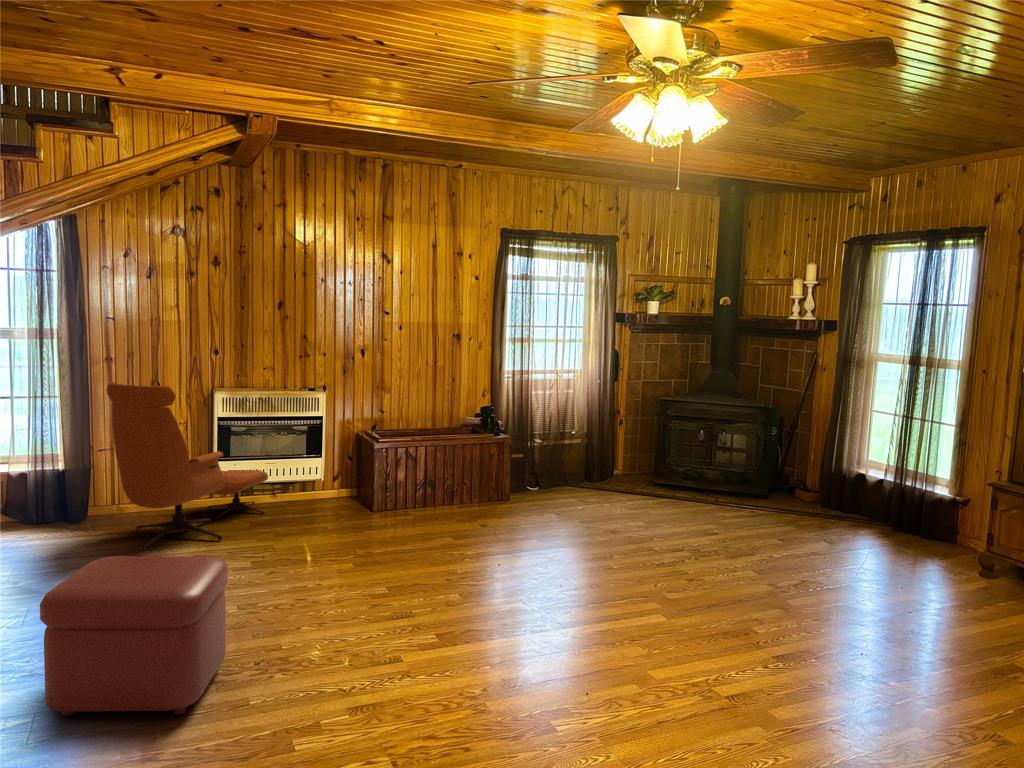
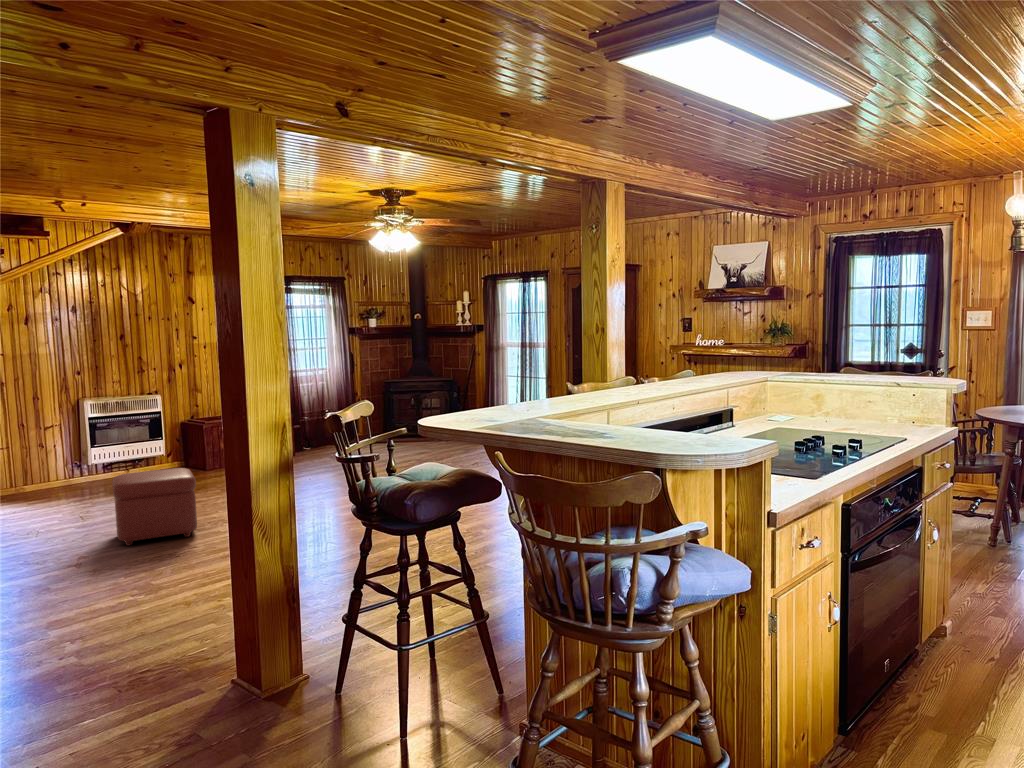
lounge chair: present [107,382,268,549] -> none [34,393,130,502]

